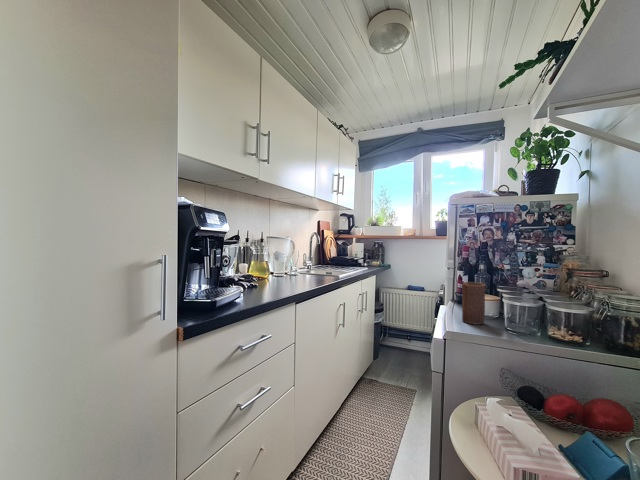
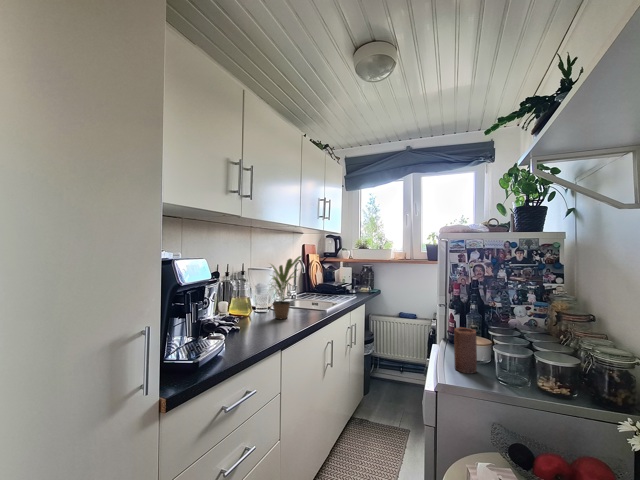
potted plant: none [282,222,318,281] -> present [271,256,301,319]

